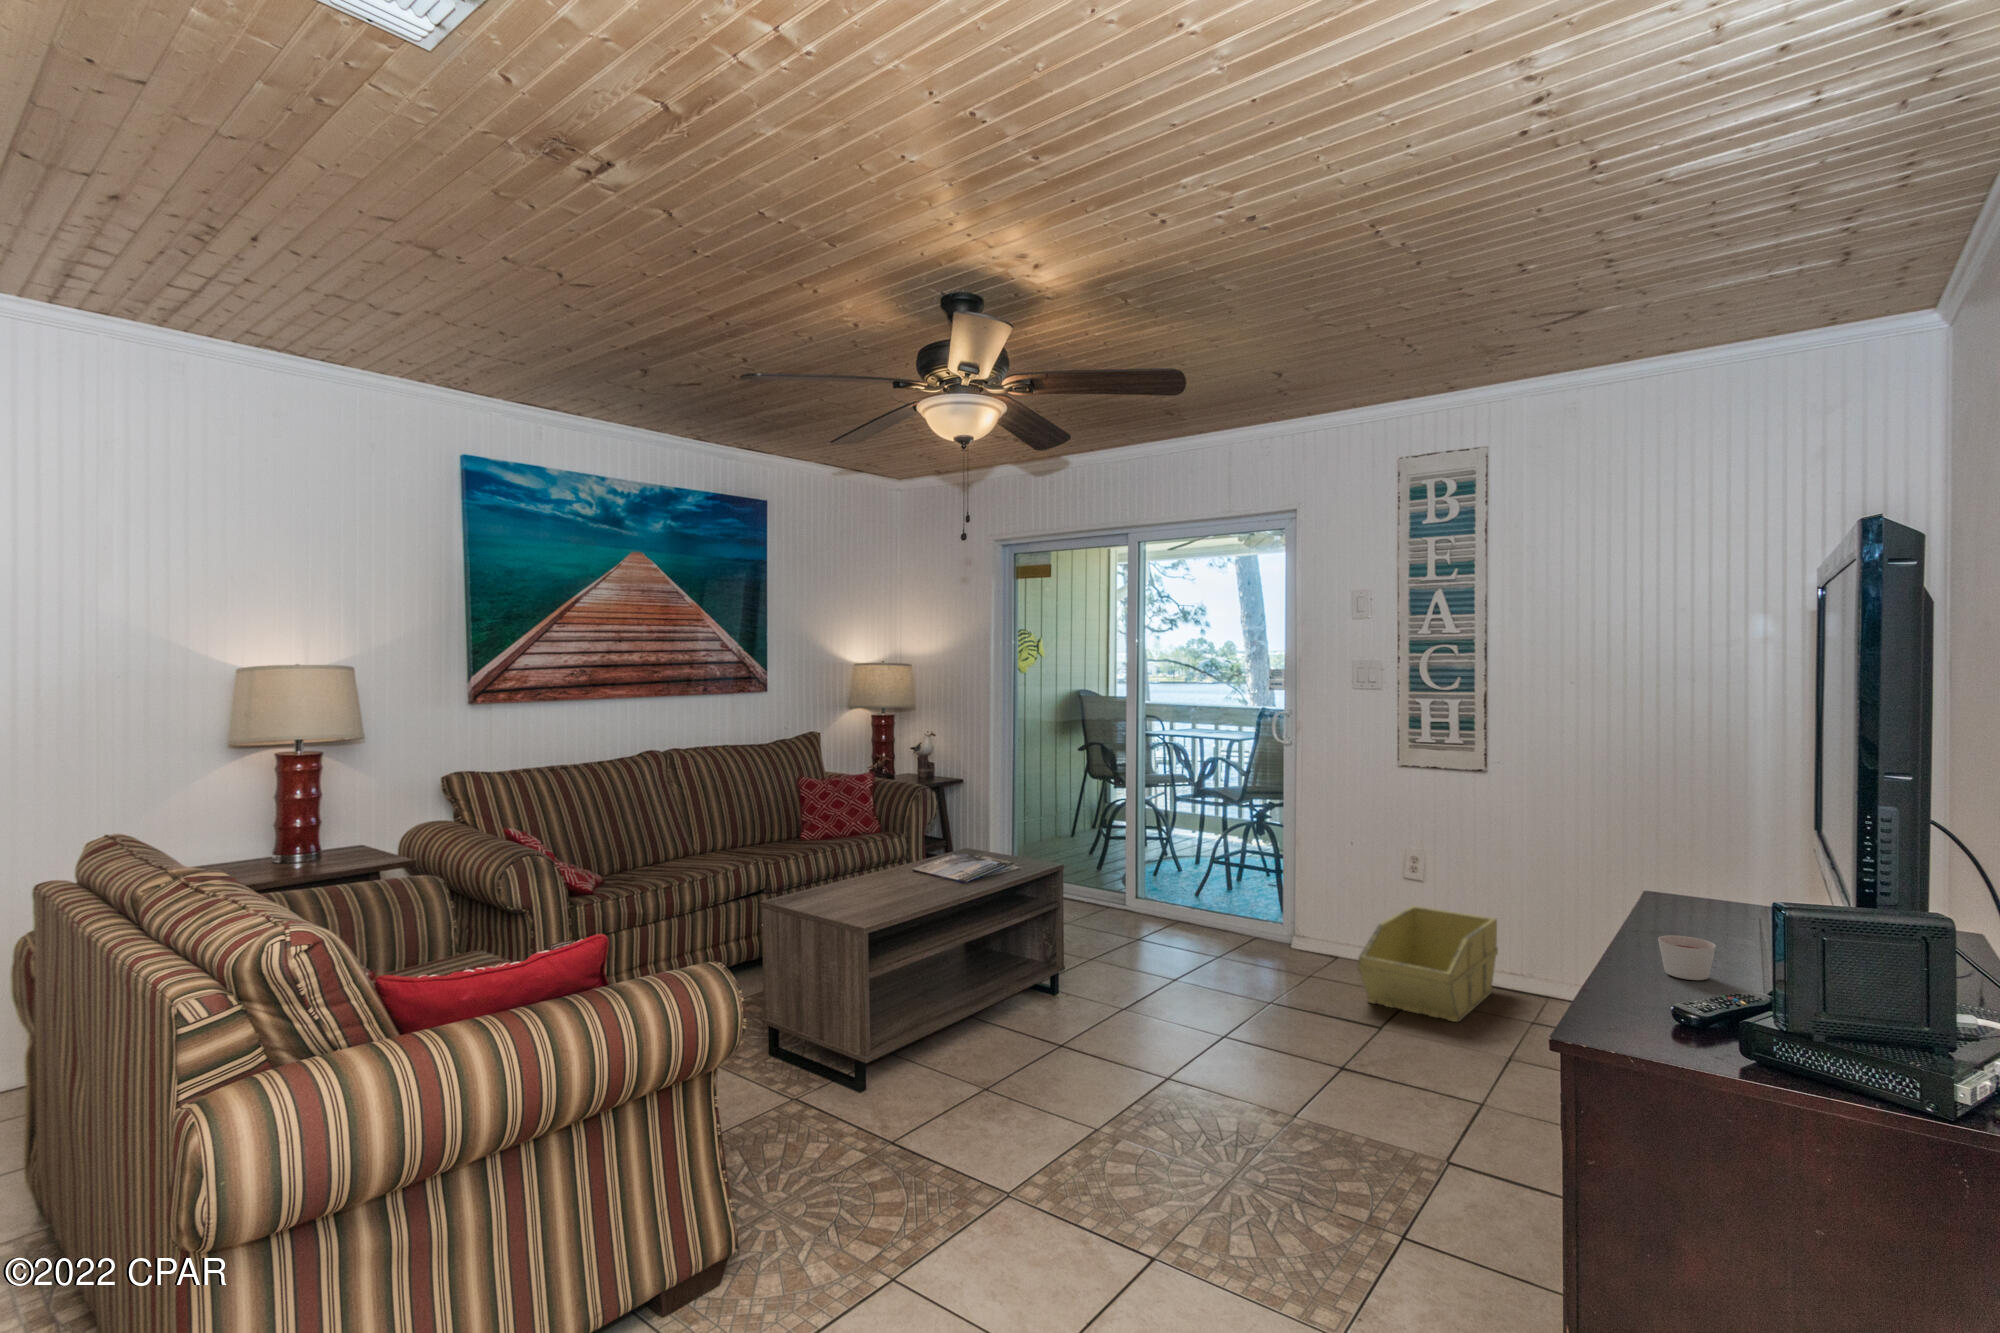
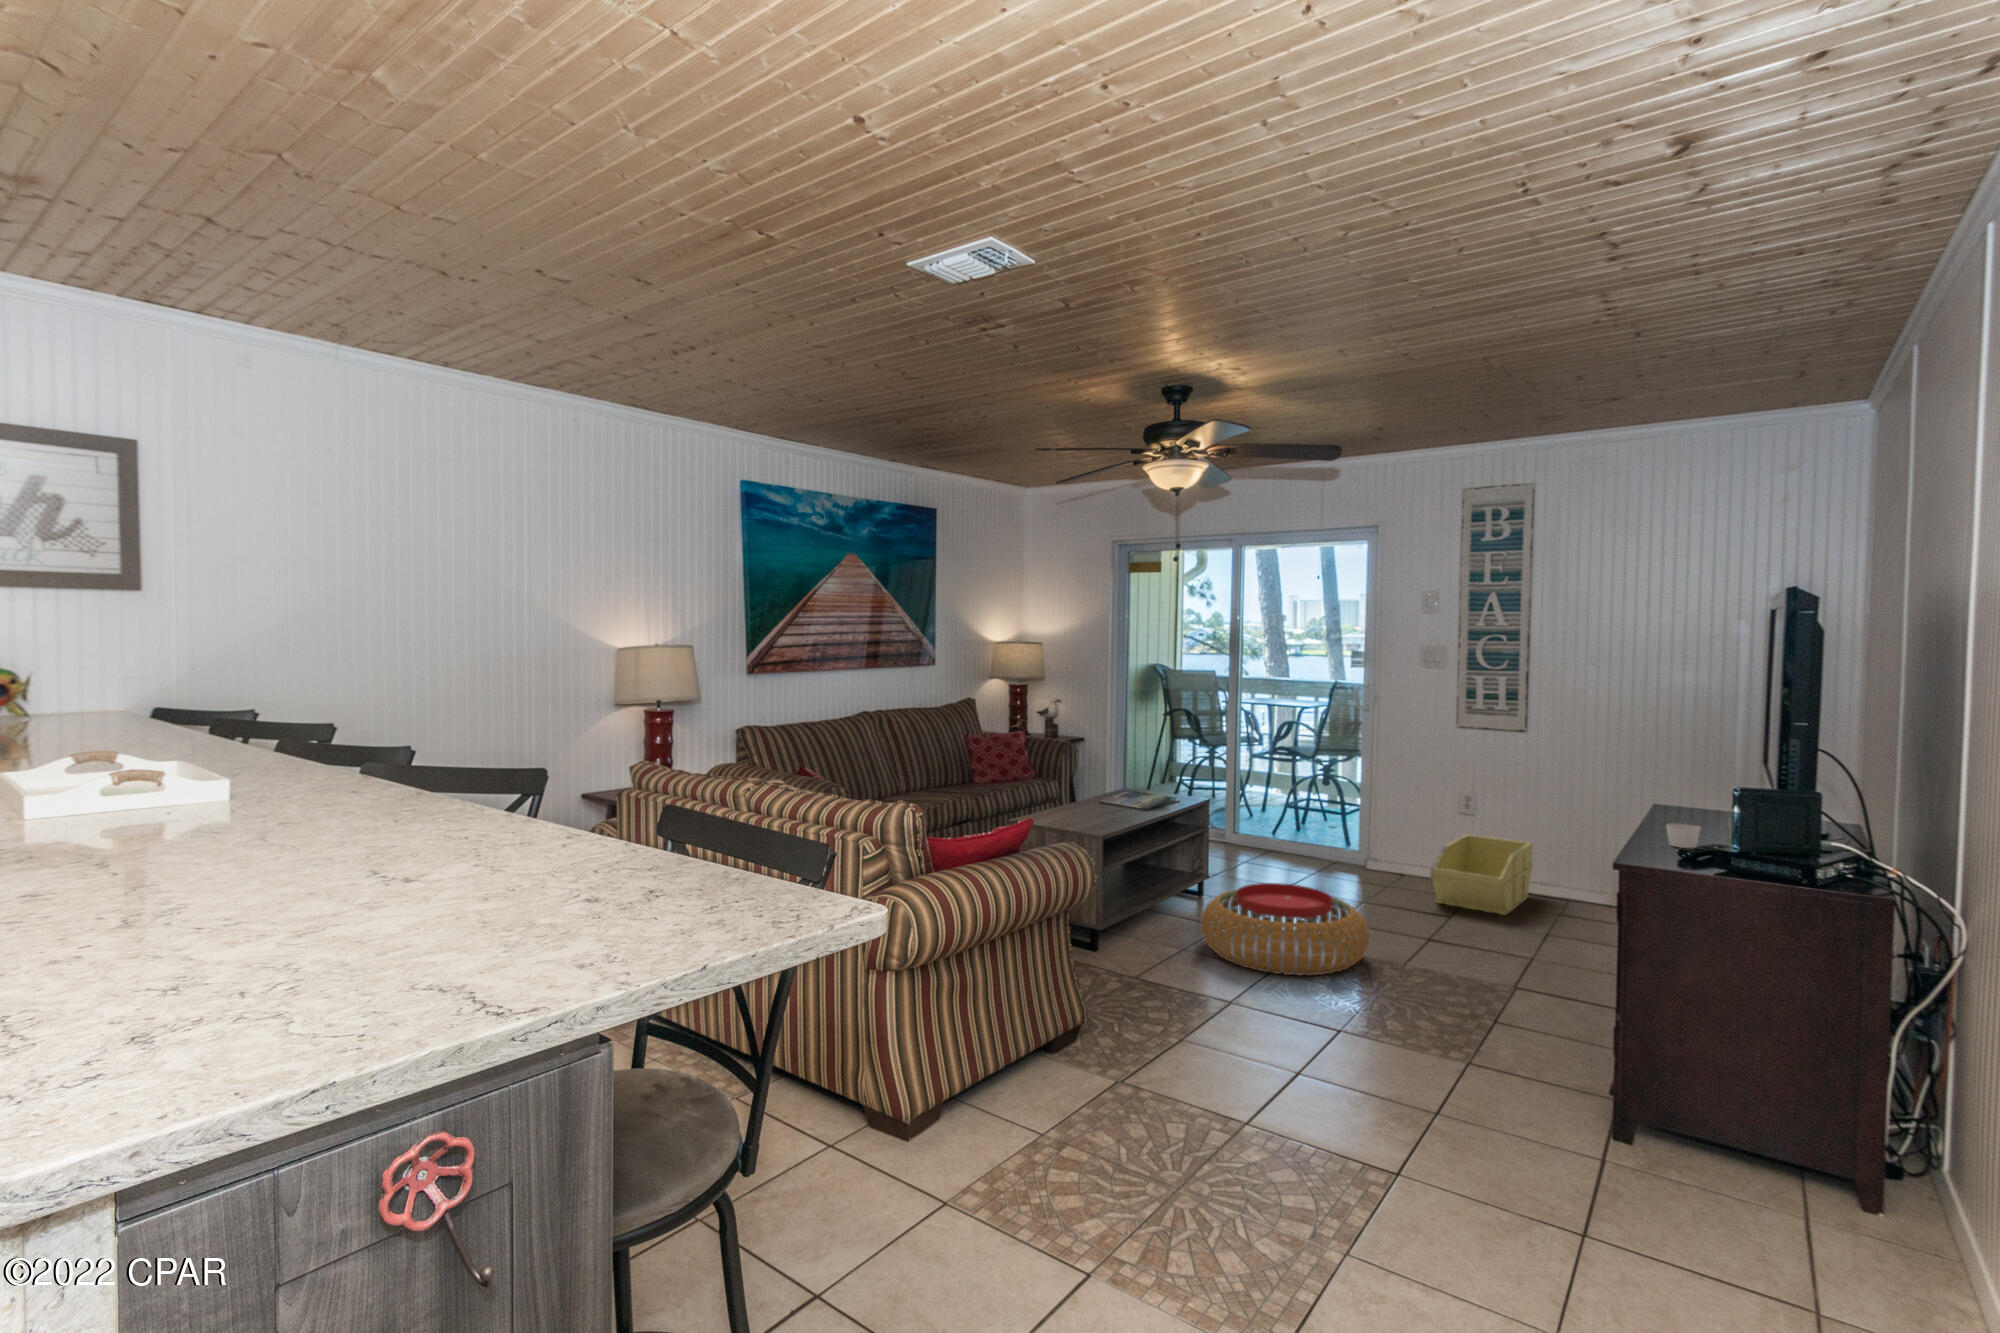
pouf: none [1016,989,1247,1137] -> present [1201,883,1369,975]

